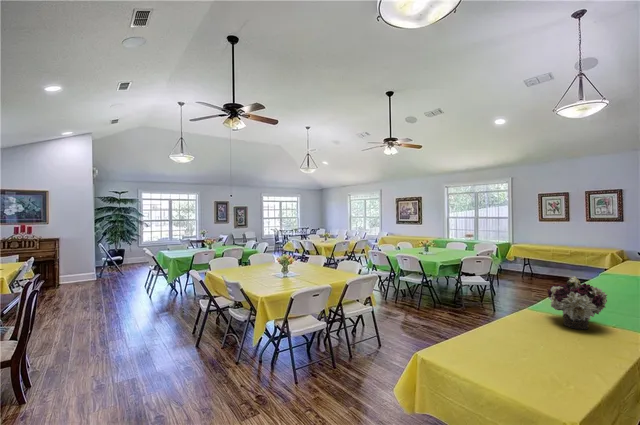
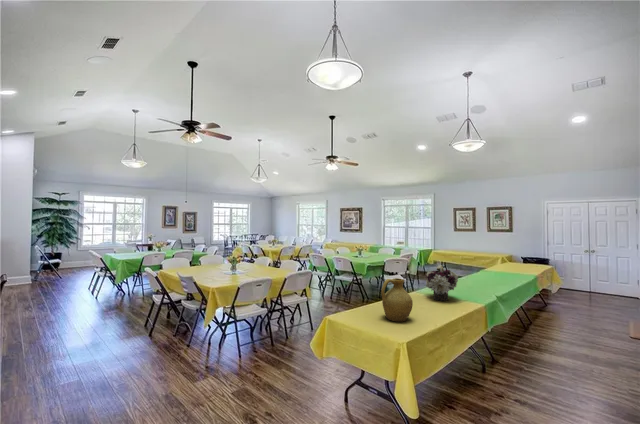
pitcher: none [503,304,556,373] -> present [381,278,413,322]

